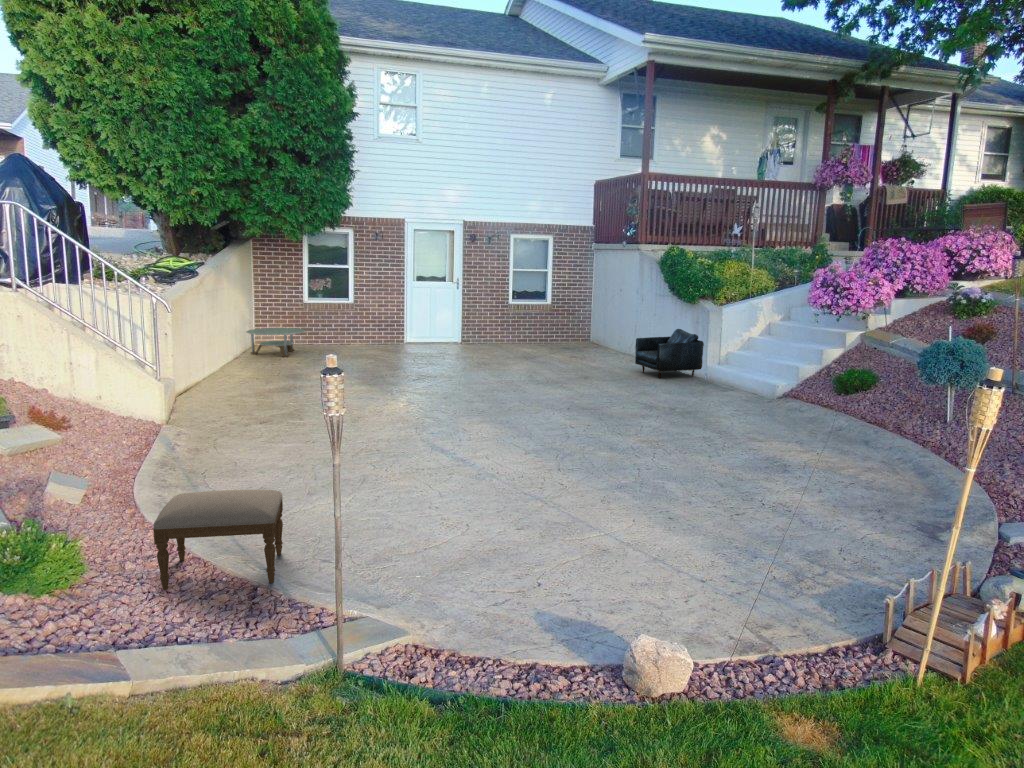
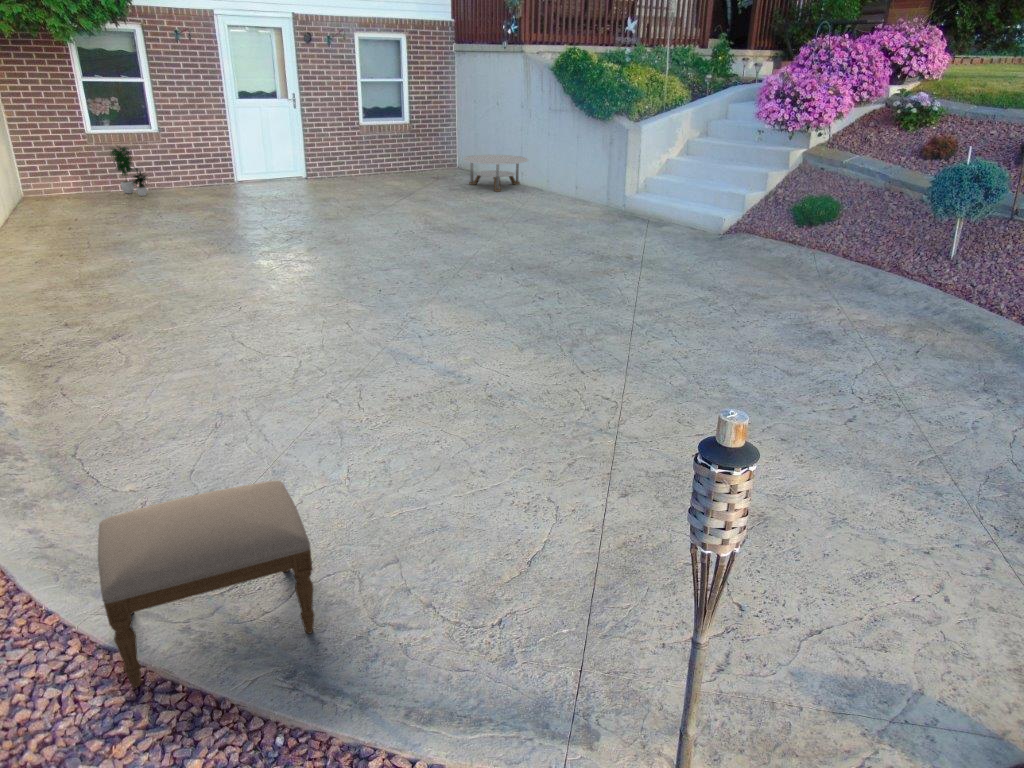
potted plant: none [317,310,342,349] -> present [111,146,147,196]
round table: present [247,328,305,357] -> present [463,155,528,192]
armchair: present [635,329,704,378] -> none [544,152,625,214]

